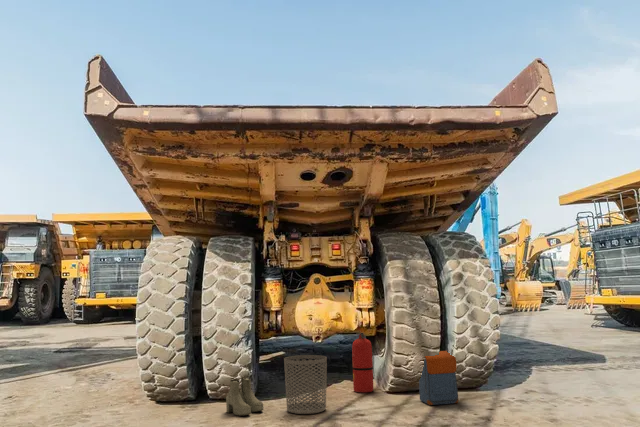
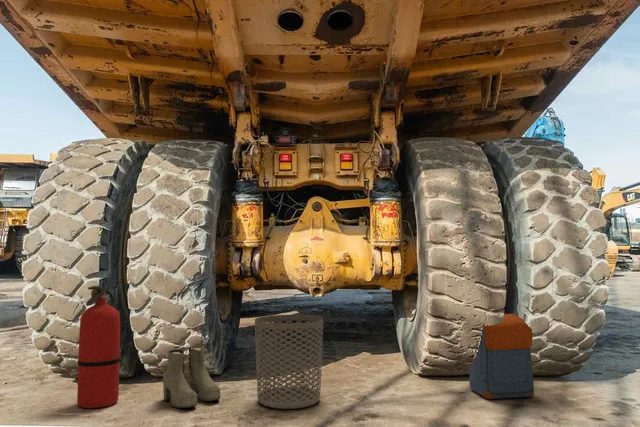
fire extinguisher: present [352,333,374,393] -> present [77,286,120,408]

